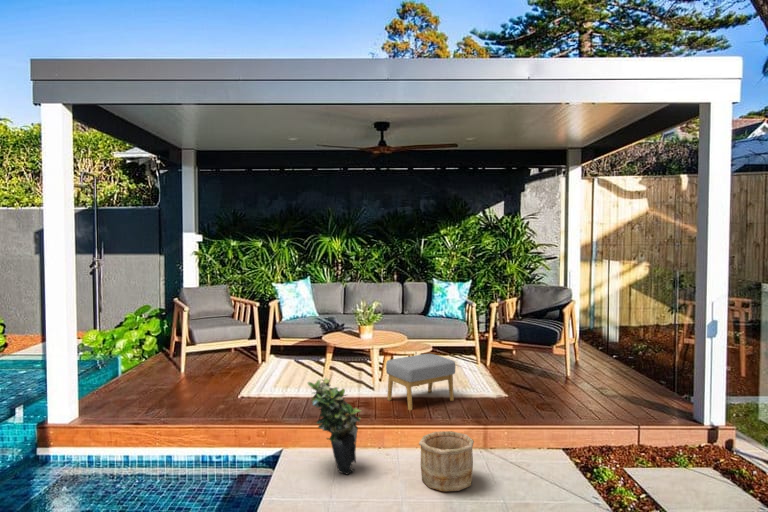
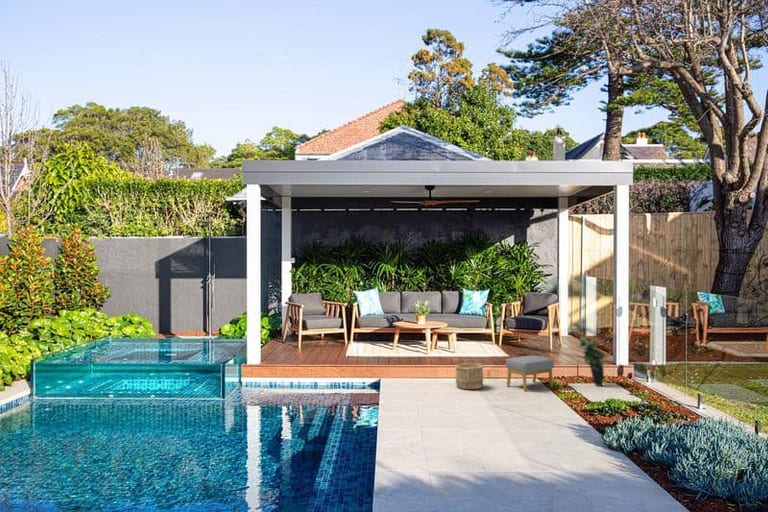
footstool: present [386,354,455,410] -> present [506,355,554,391]
potted plant: present [308,378,361,474] -> present [578,337,605,386]

